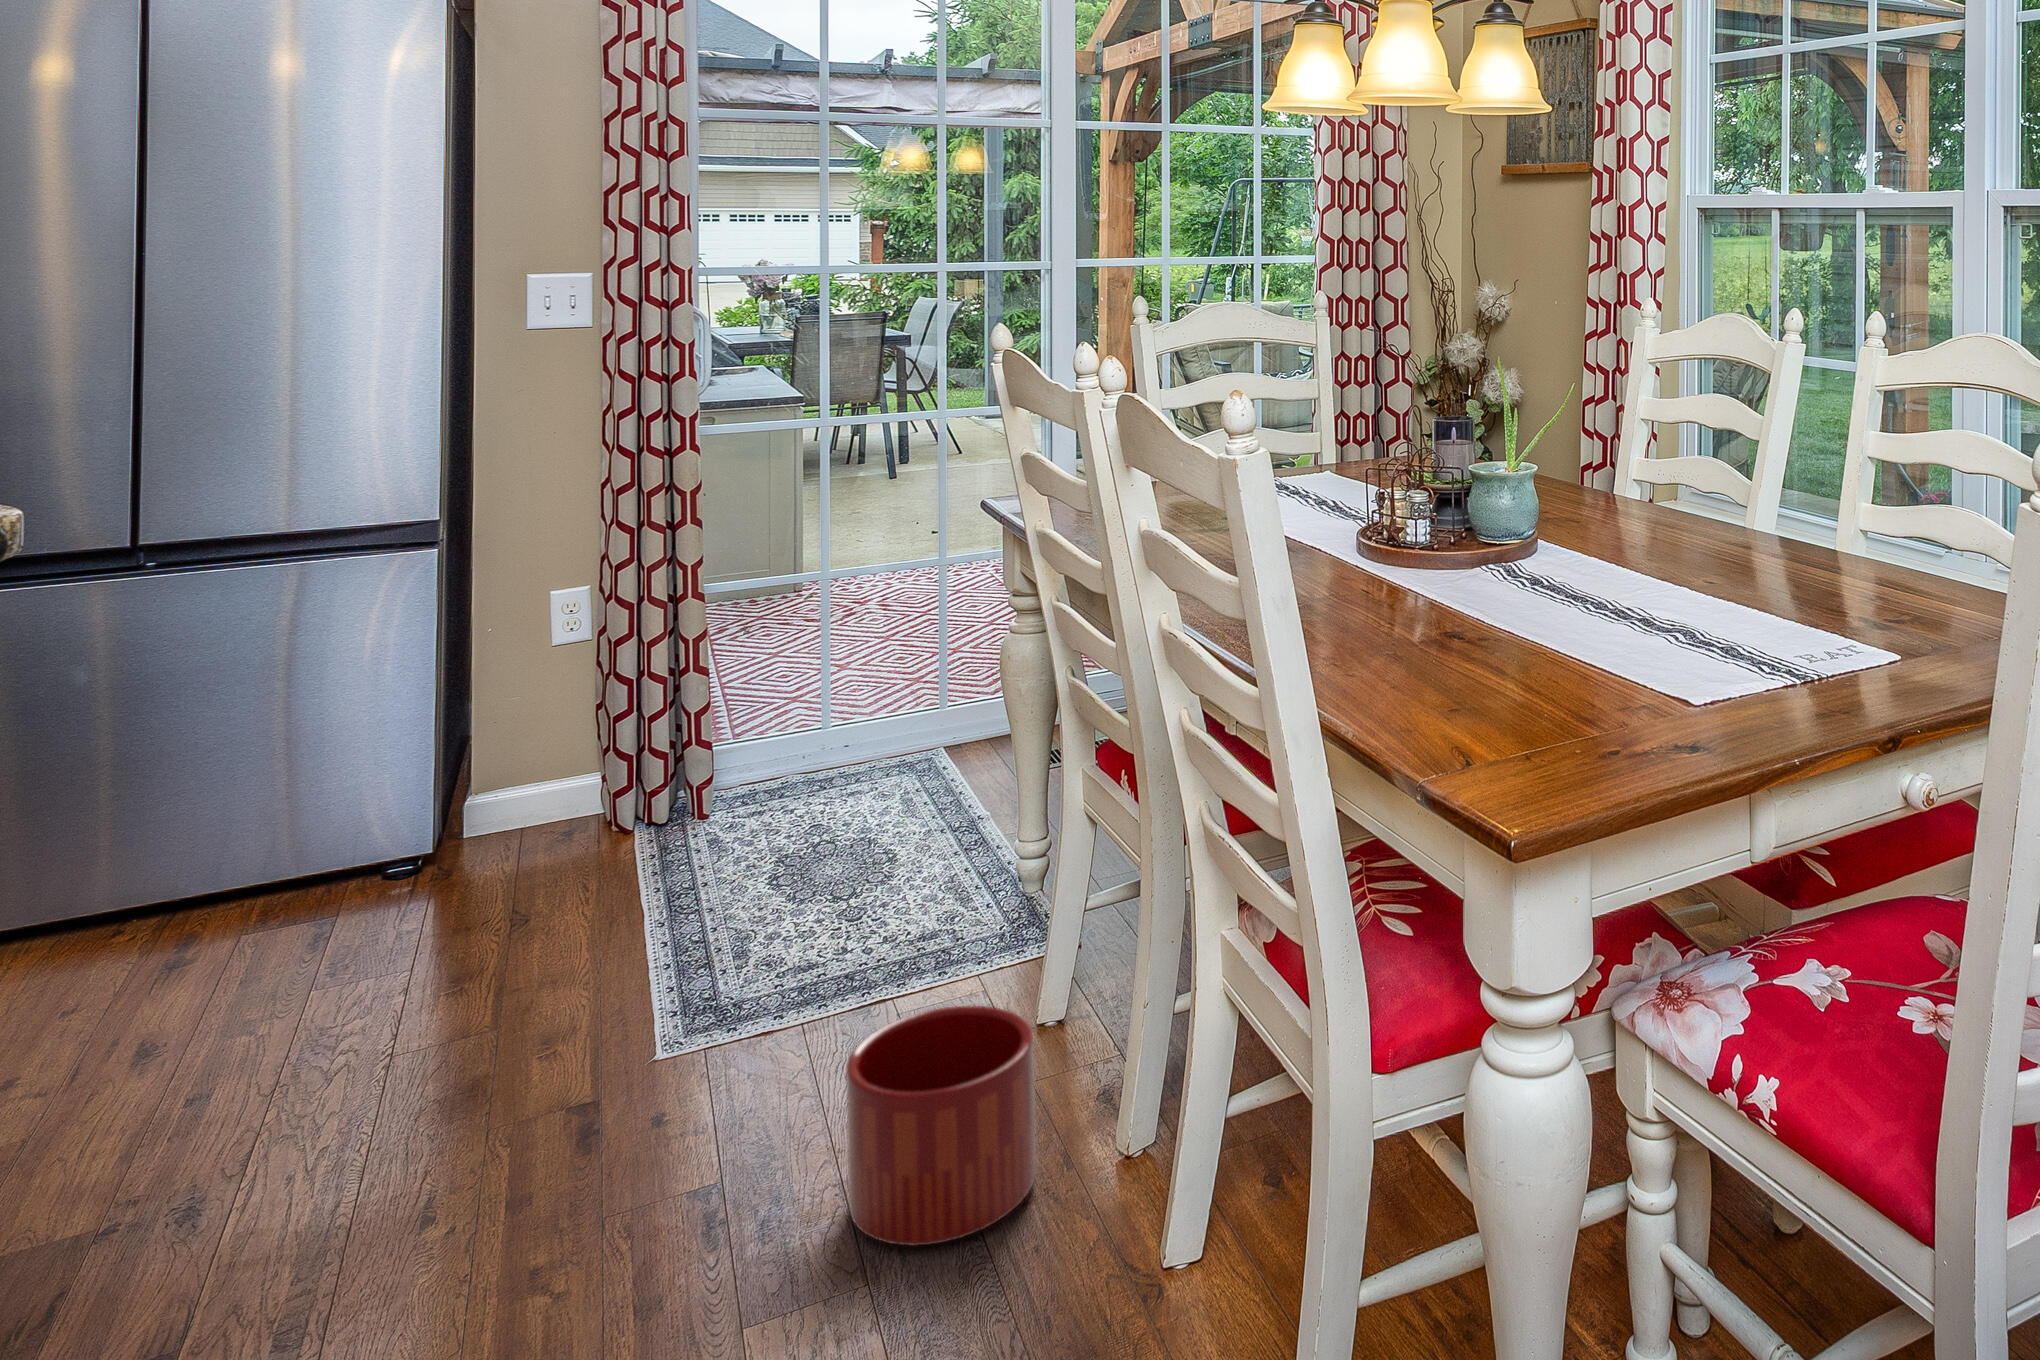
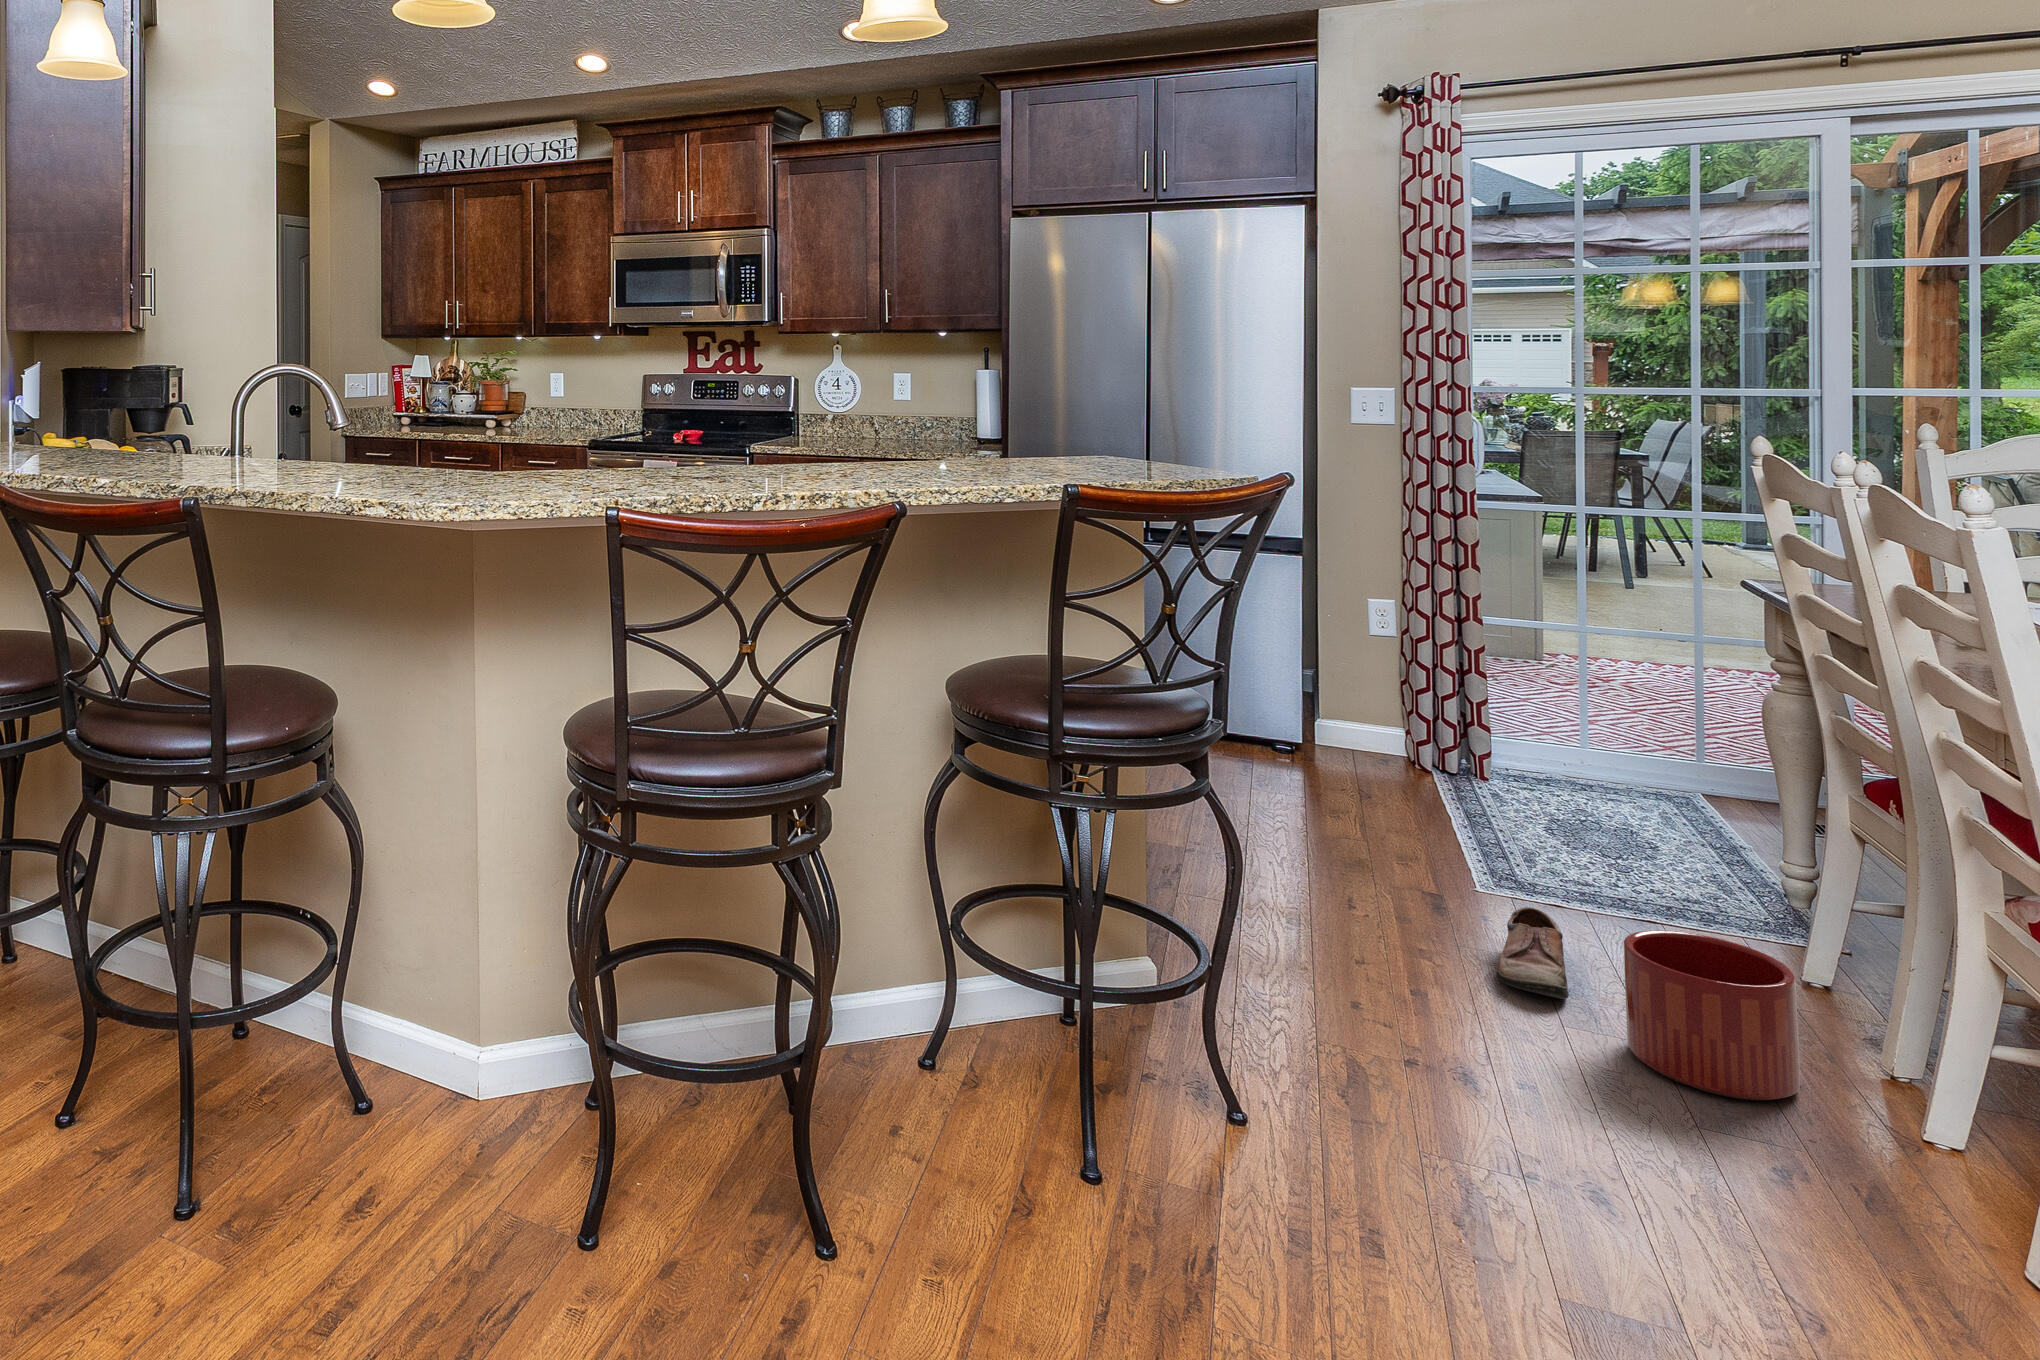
shoe: none [685,1026,780,1179] -> present [1497,907,1569,999]

